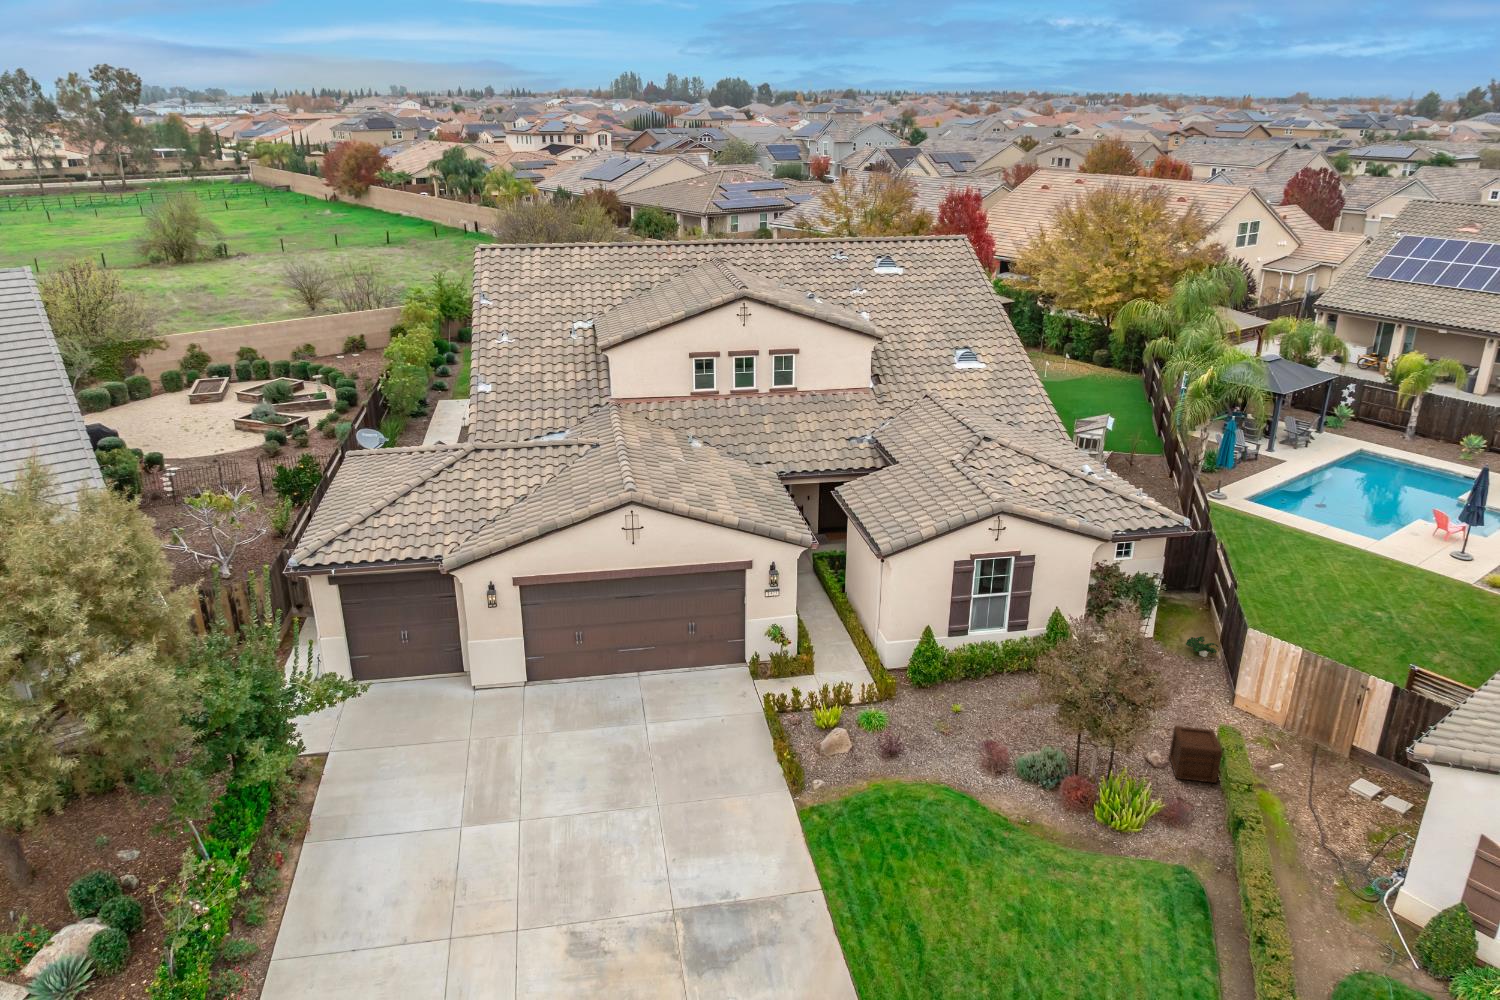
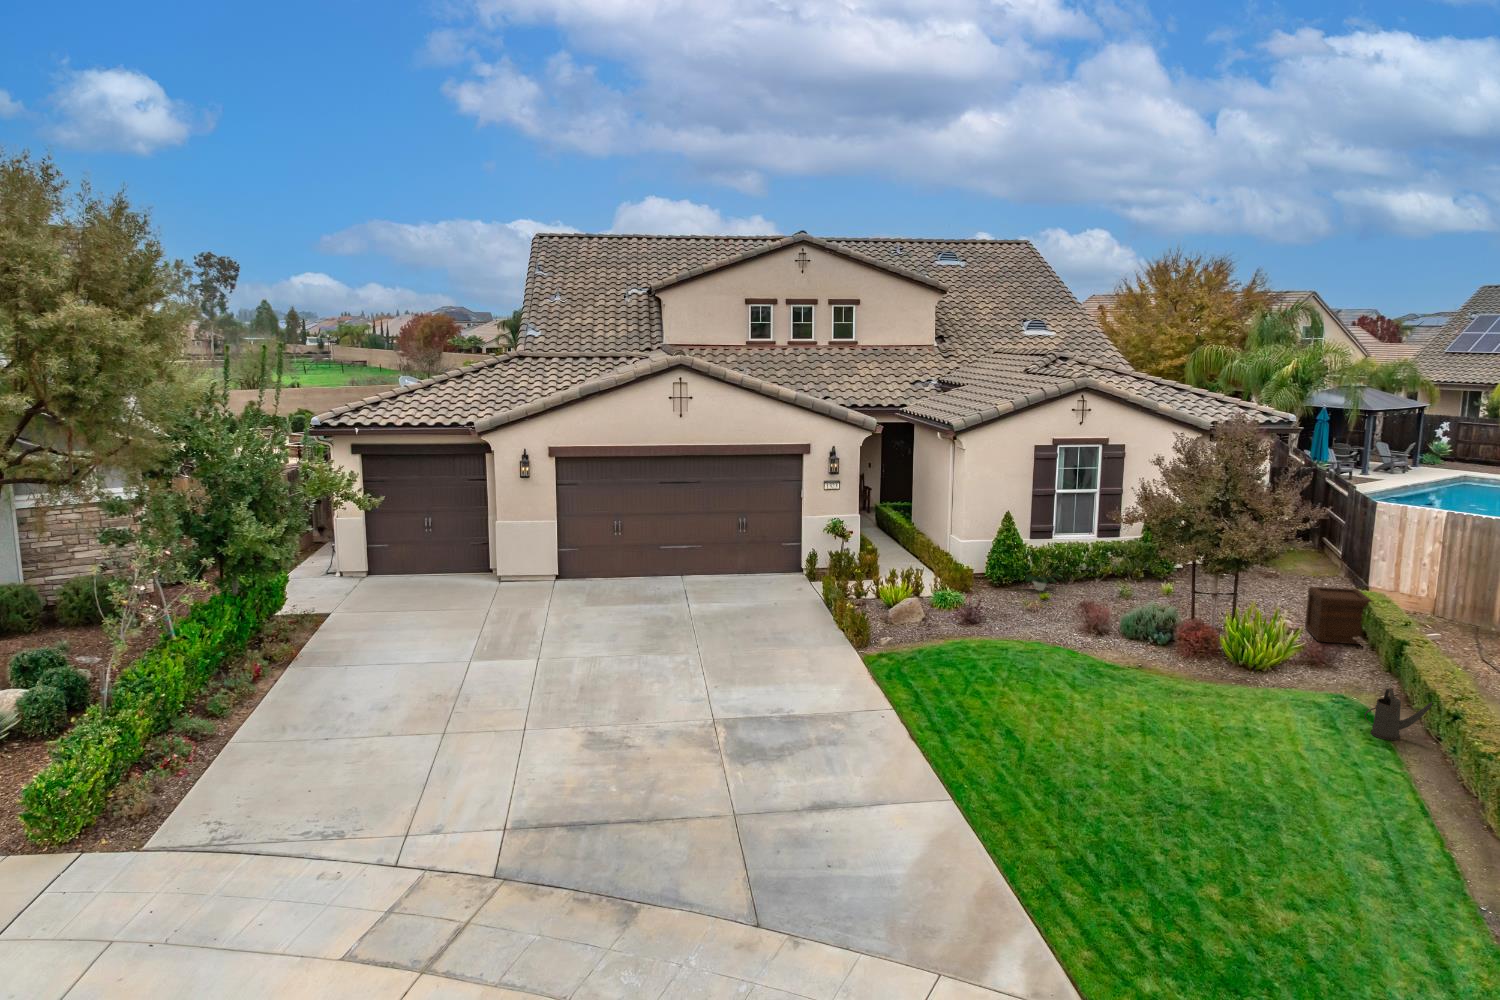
potted plant: present [1186,636,1218,657] -> present [1026,572,1062,591]
watering can: none [1190,893,1243,932] -> present [1364,689,1433,740]

